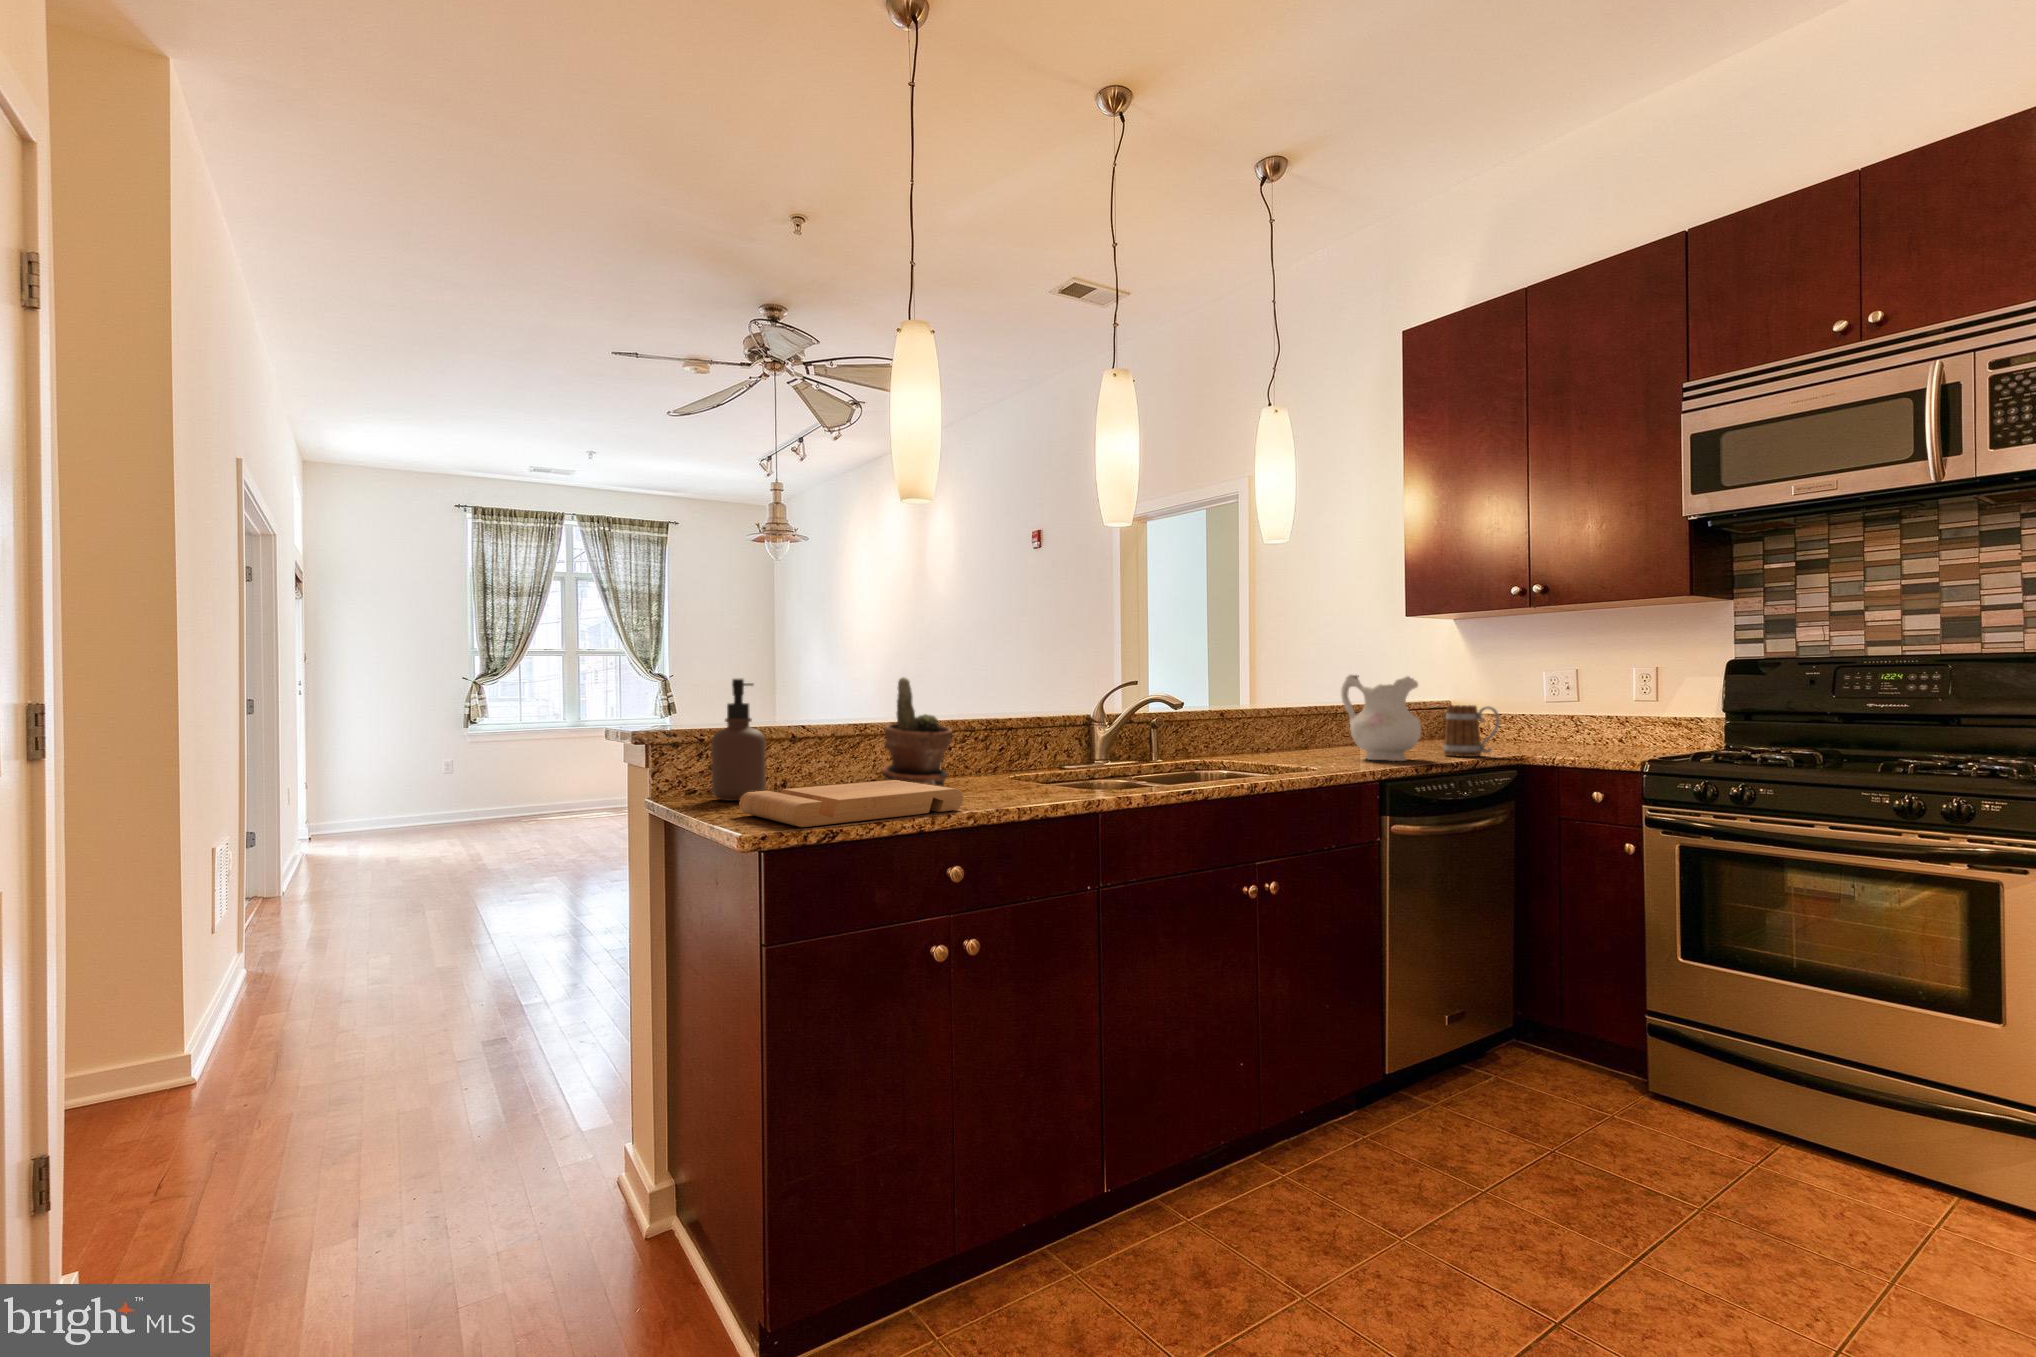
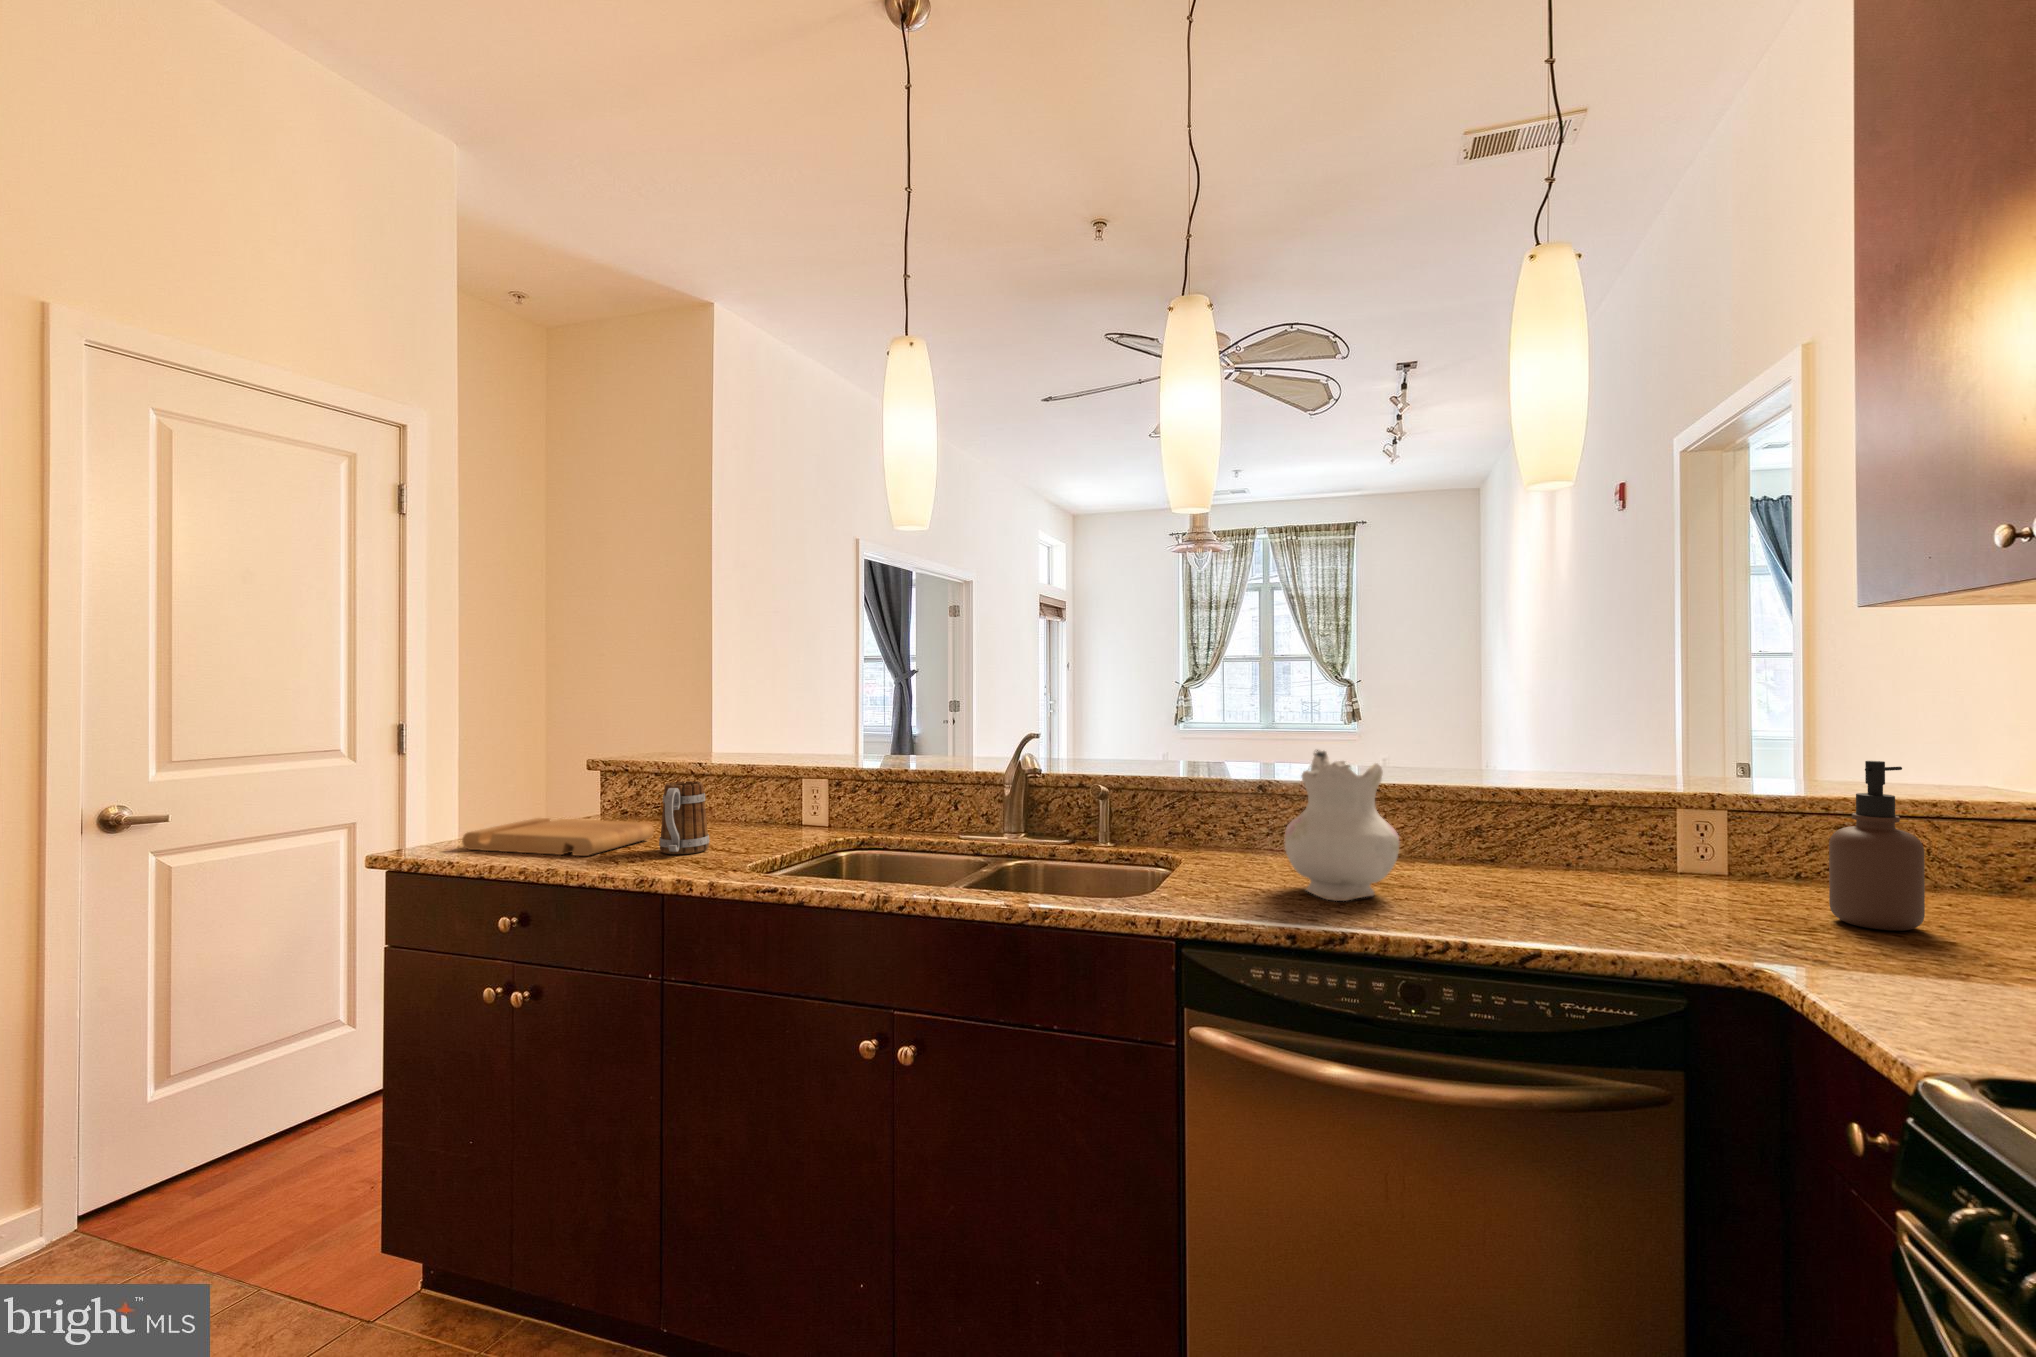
potted plant: present [881,678,952,786] -> none [720,732,786,834]
soap dispenser: present [711,679,766,801] -> present [1829,761,1925,931]
mug: present [1443,705,1500,757] -> present [659,781,709,854]

